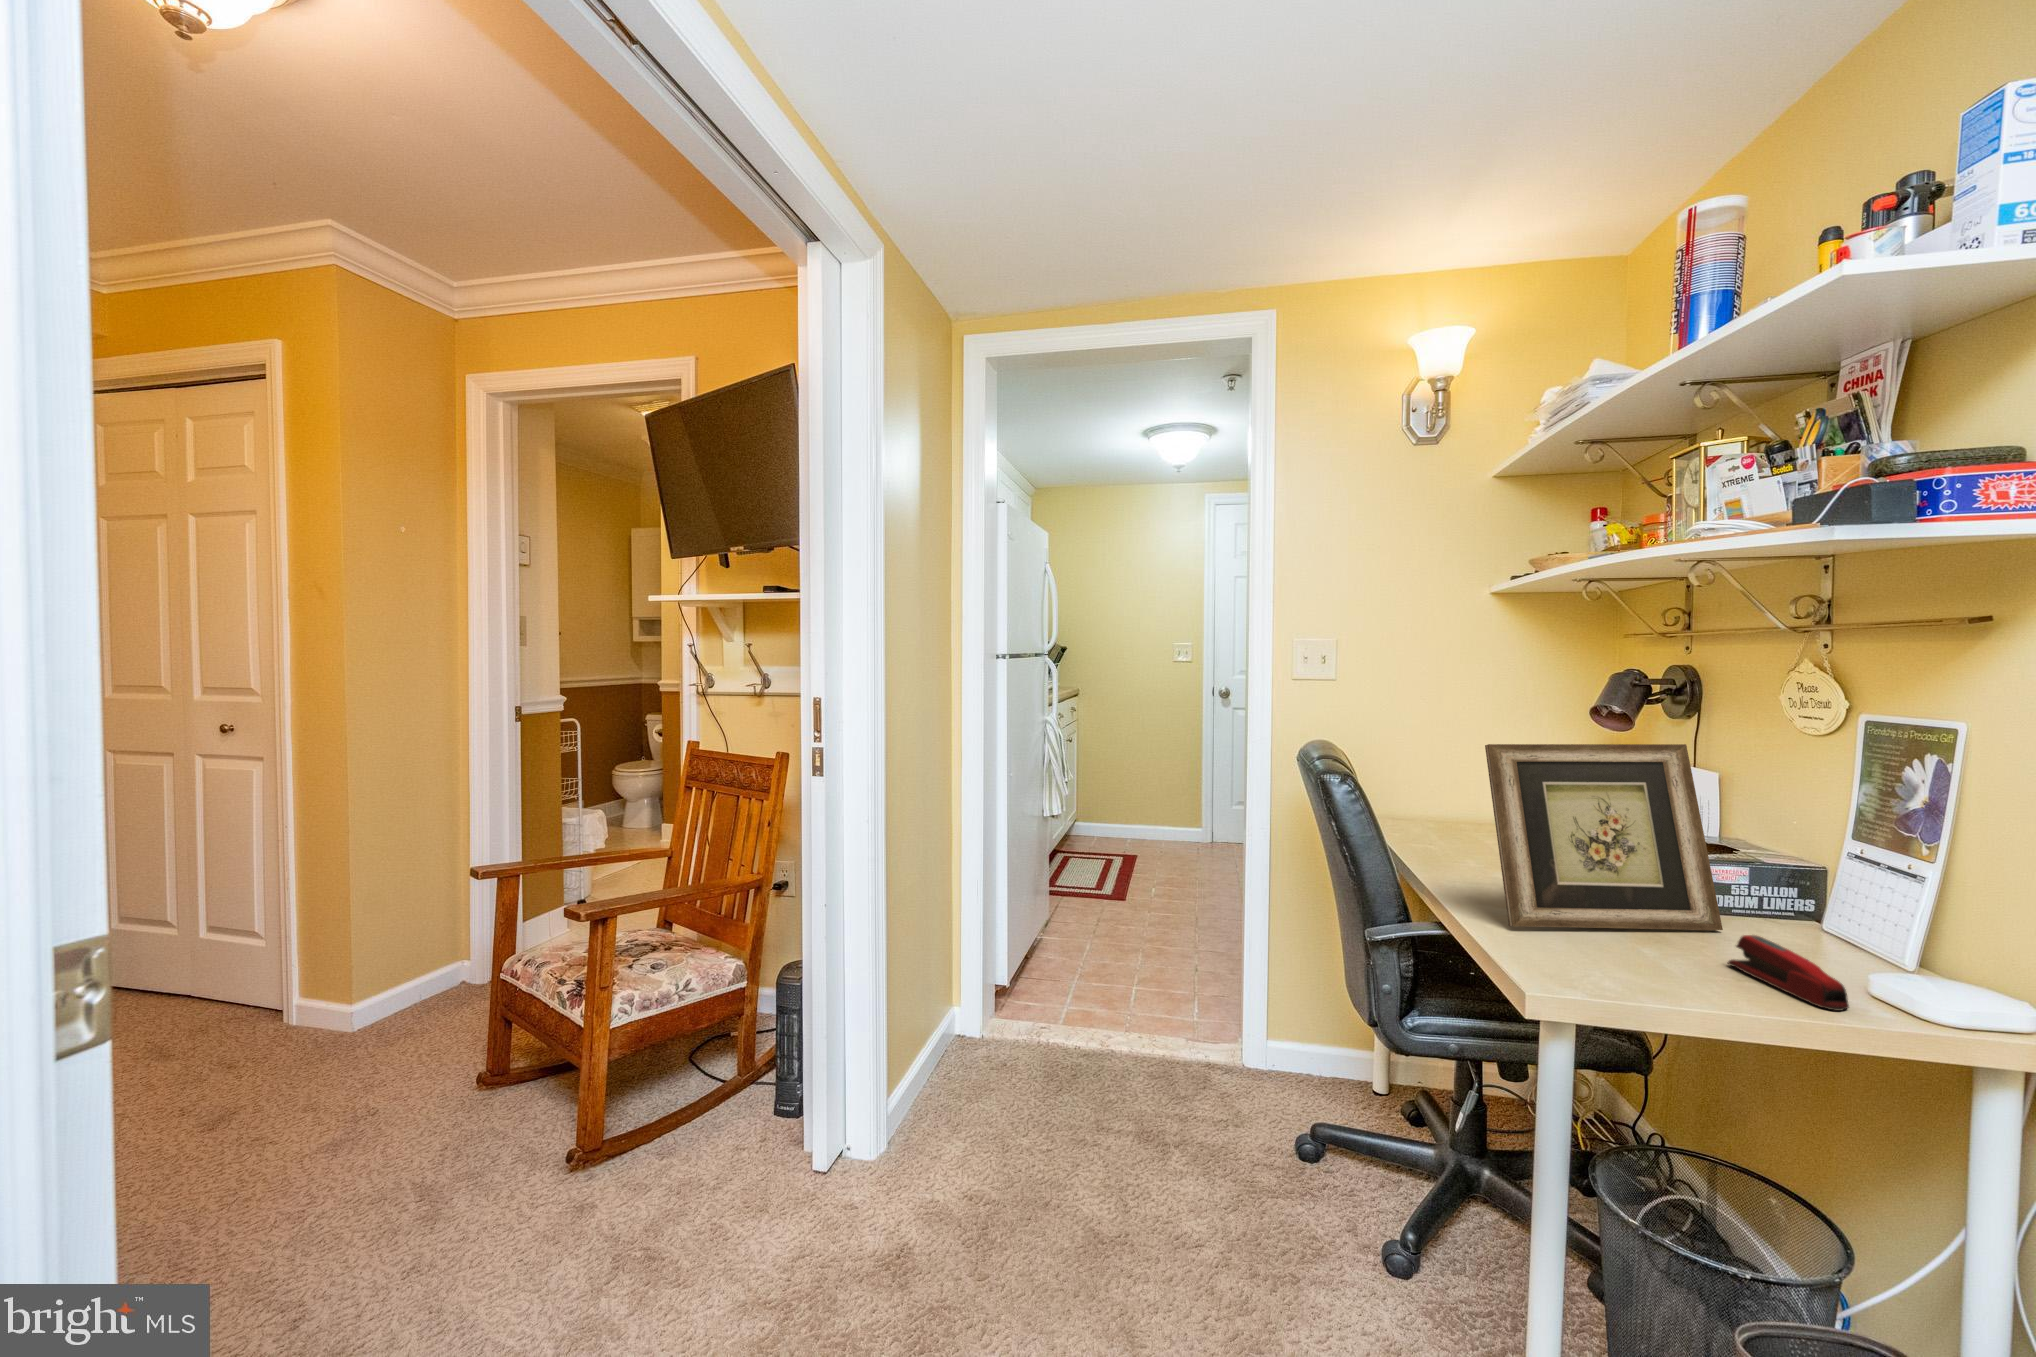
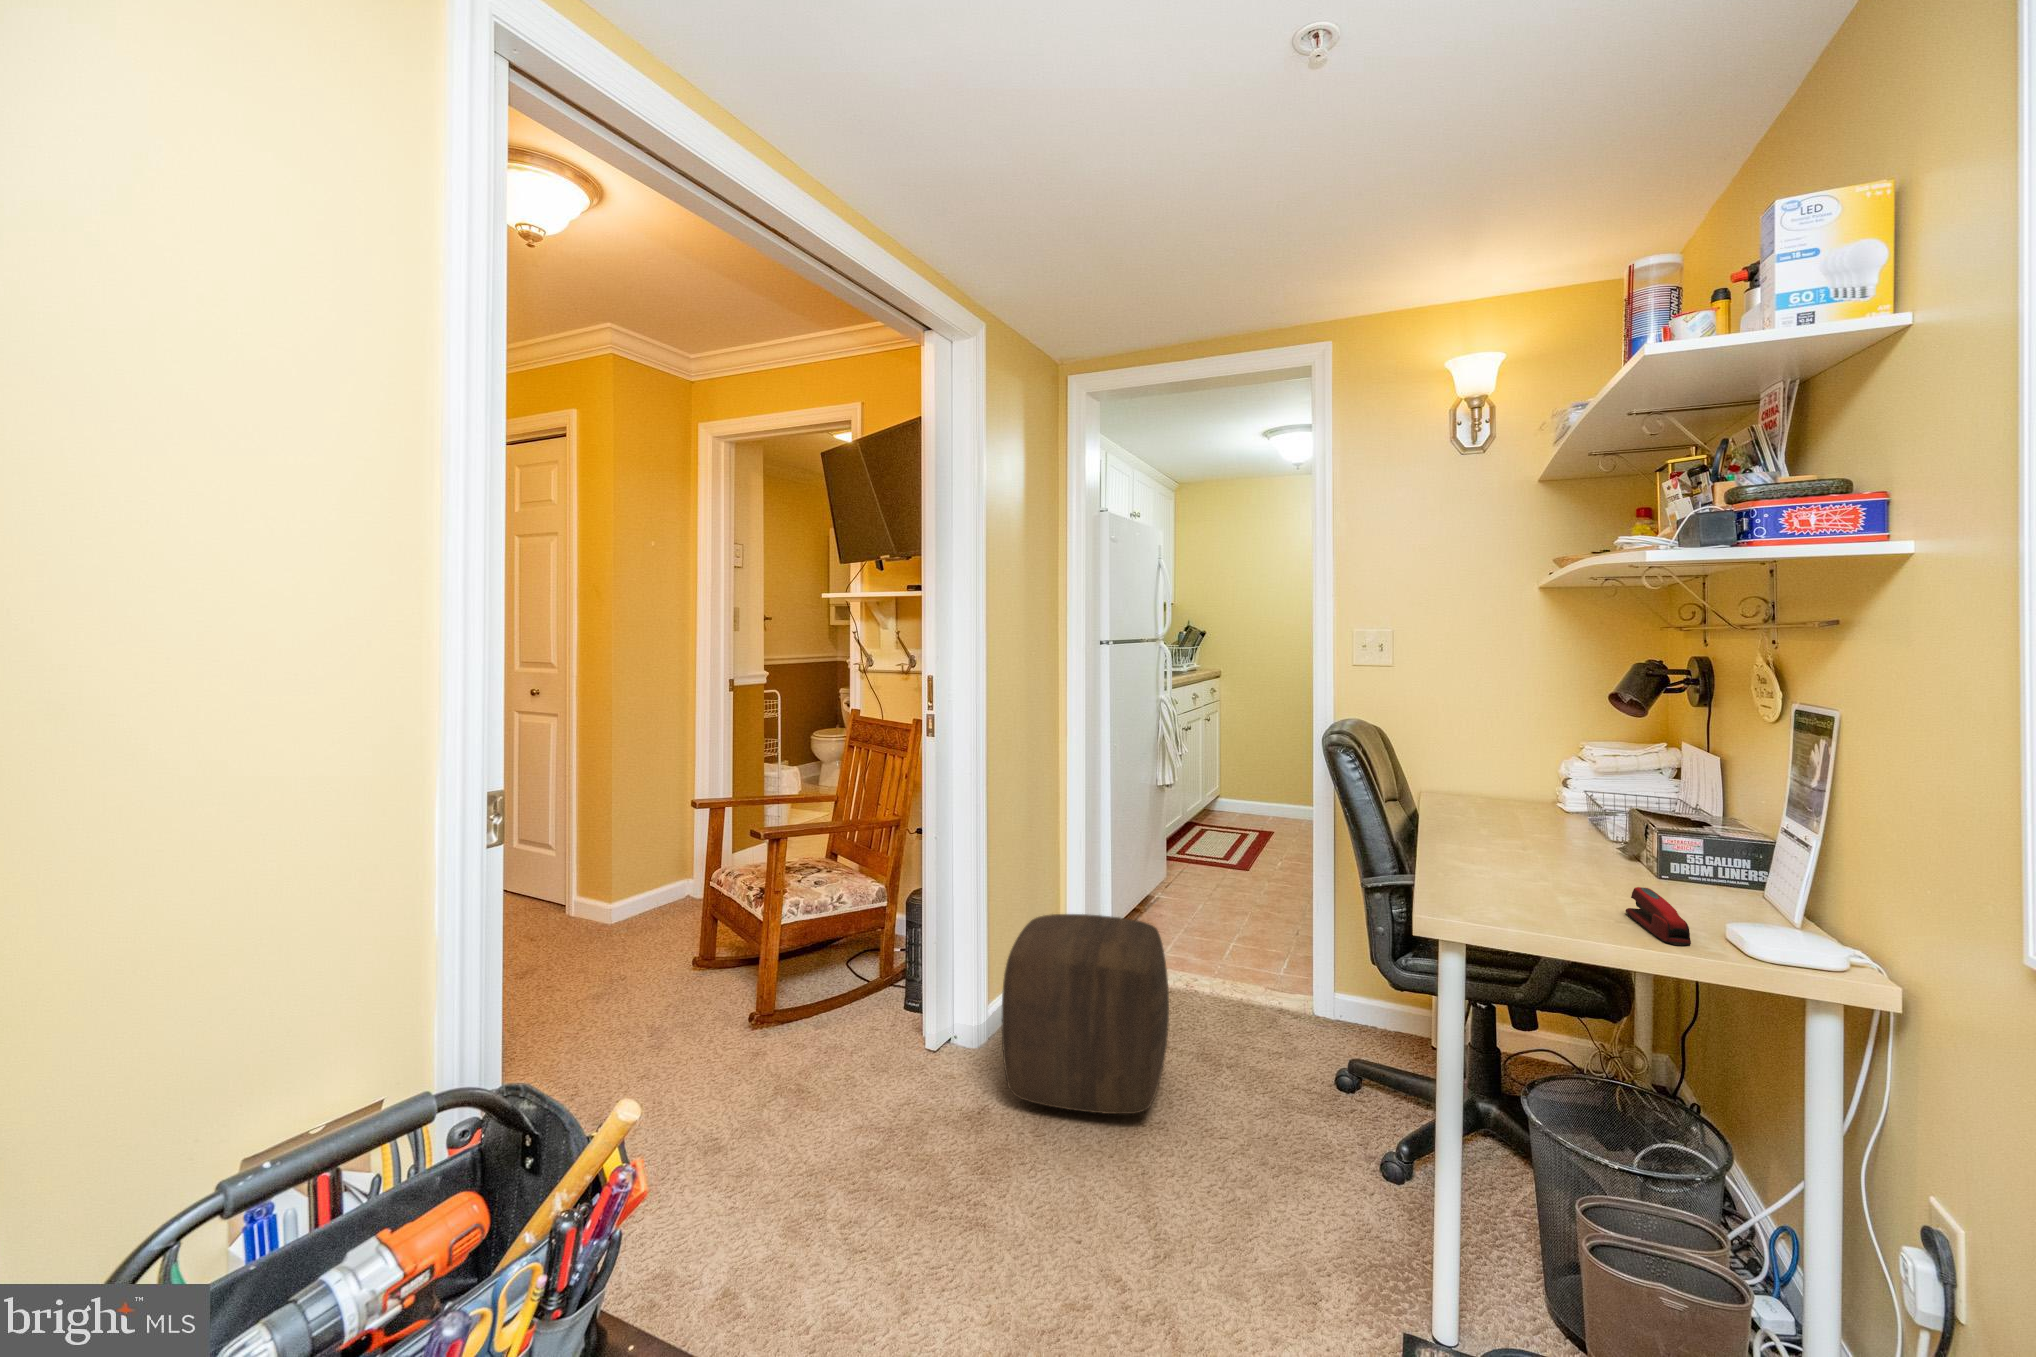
picture frame: present [1485,744,1723,930] -> none [1453,723,1659,891]
ottoman: none [925,983,1126,1242] -> present [1002,914,1169,1114]

